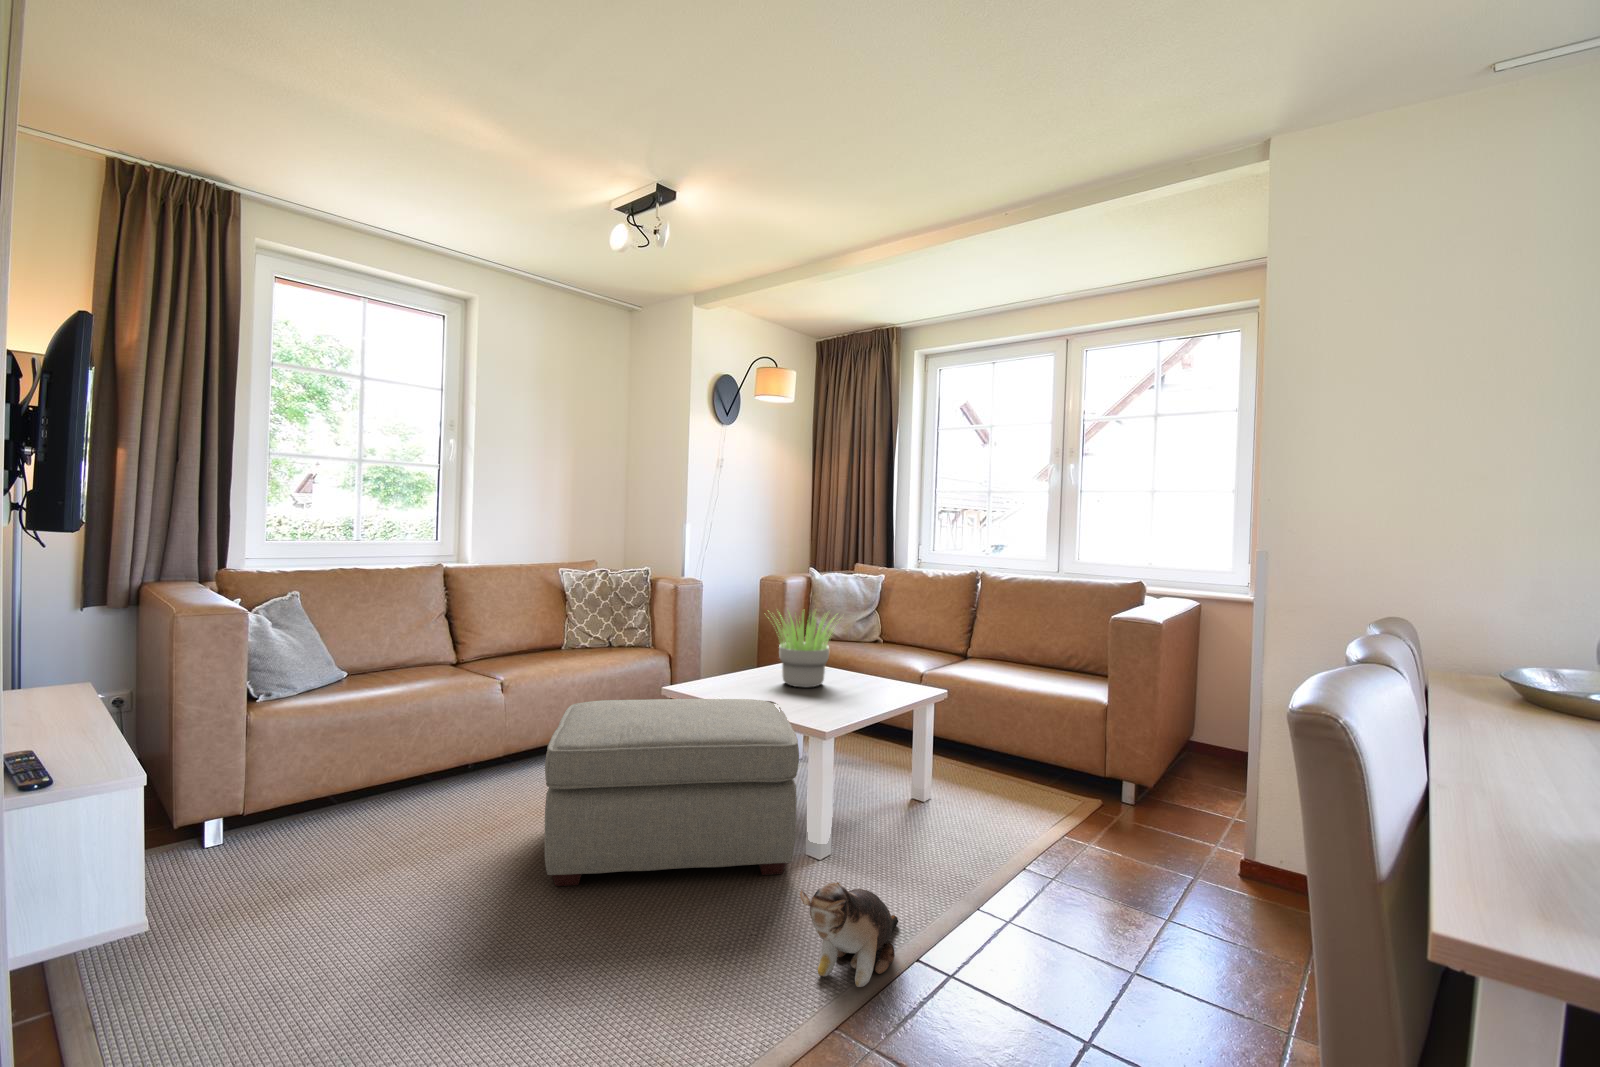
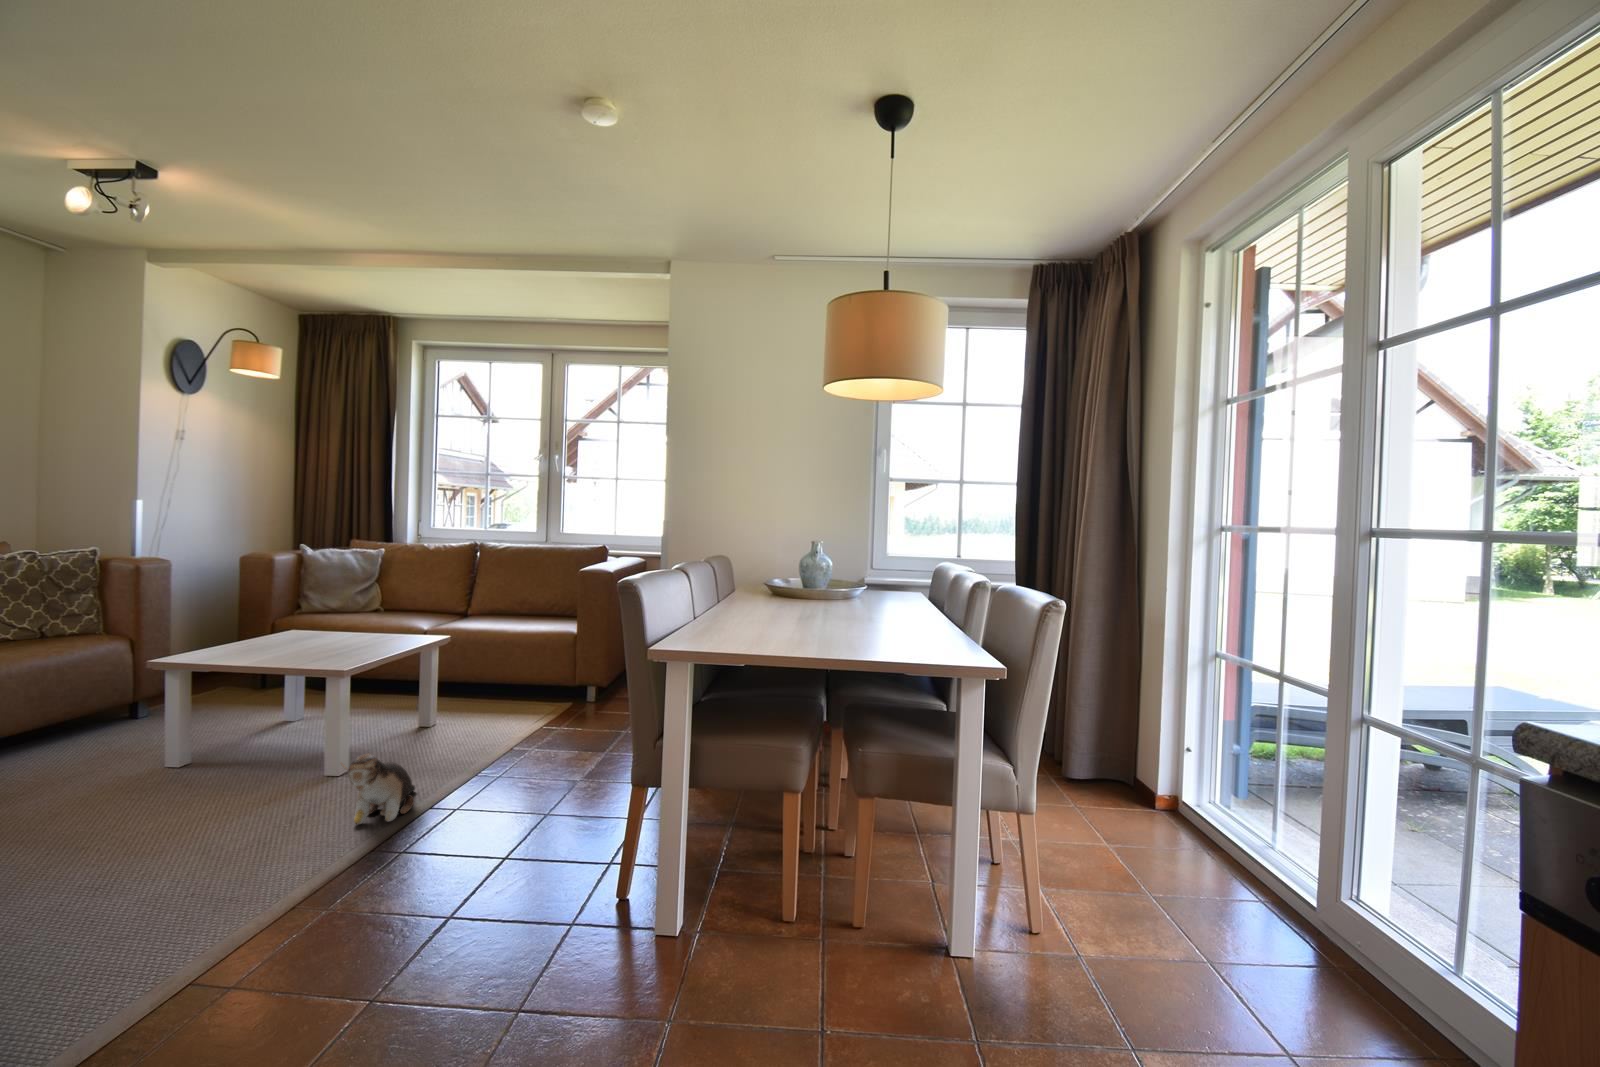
potted plant: present [774,611,834,687] -> none [264,576,355,646]
ottoman: present [544,699,799,886] -> none [37,657,321,837]

